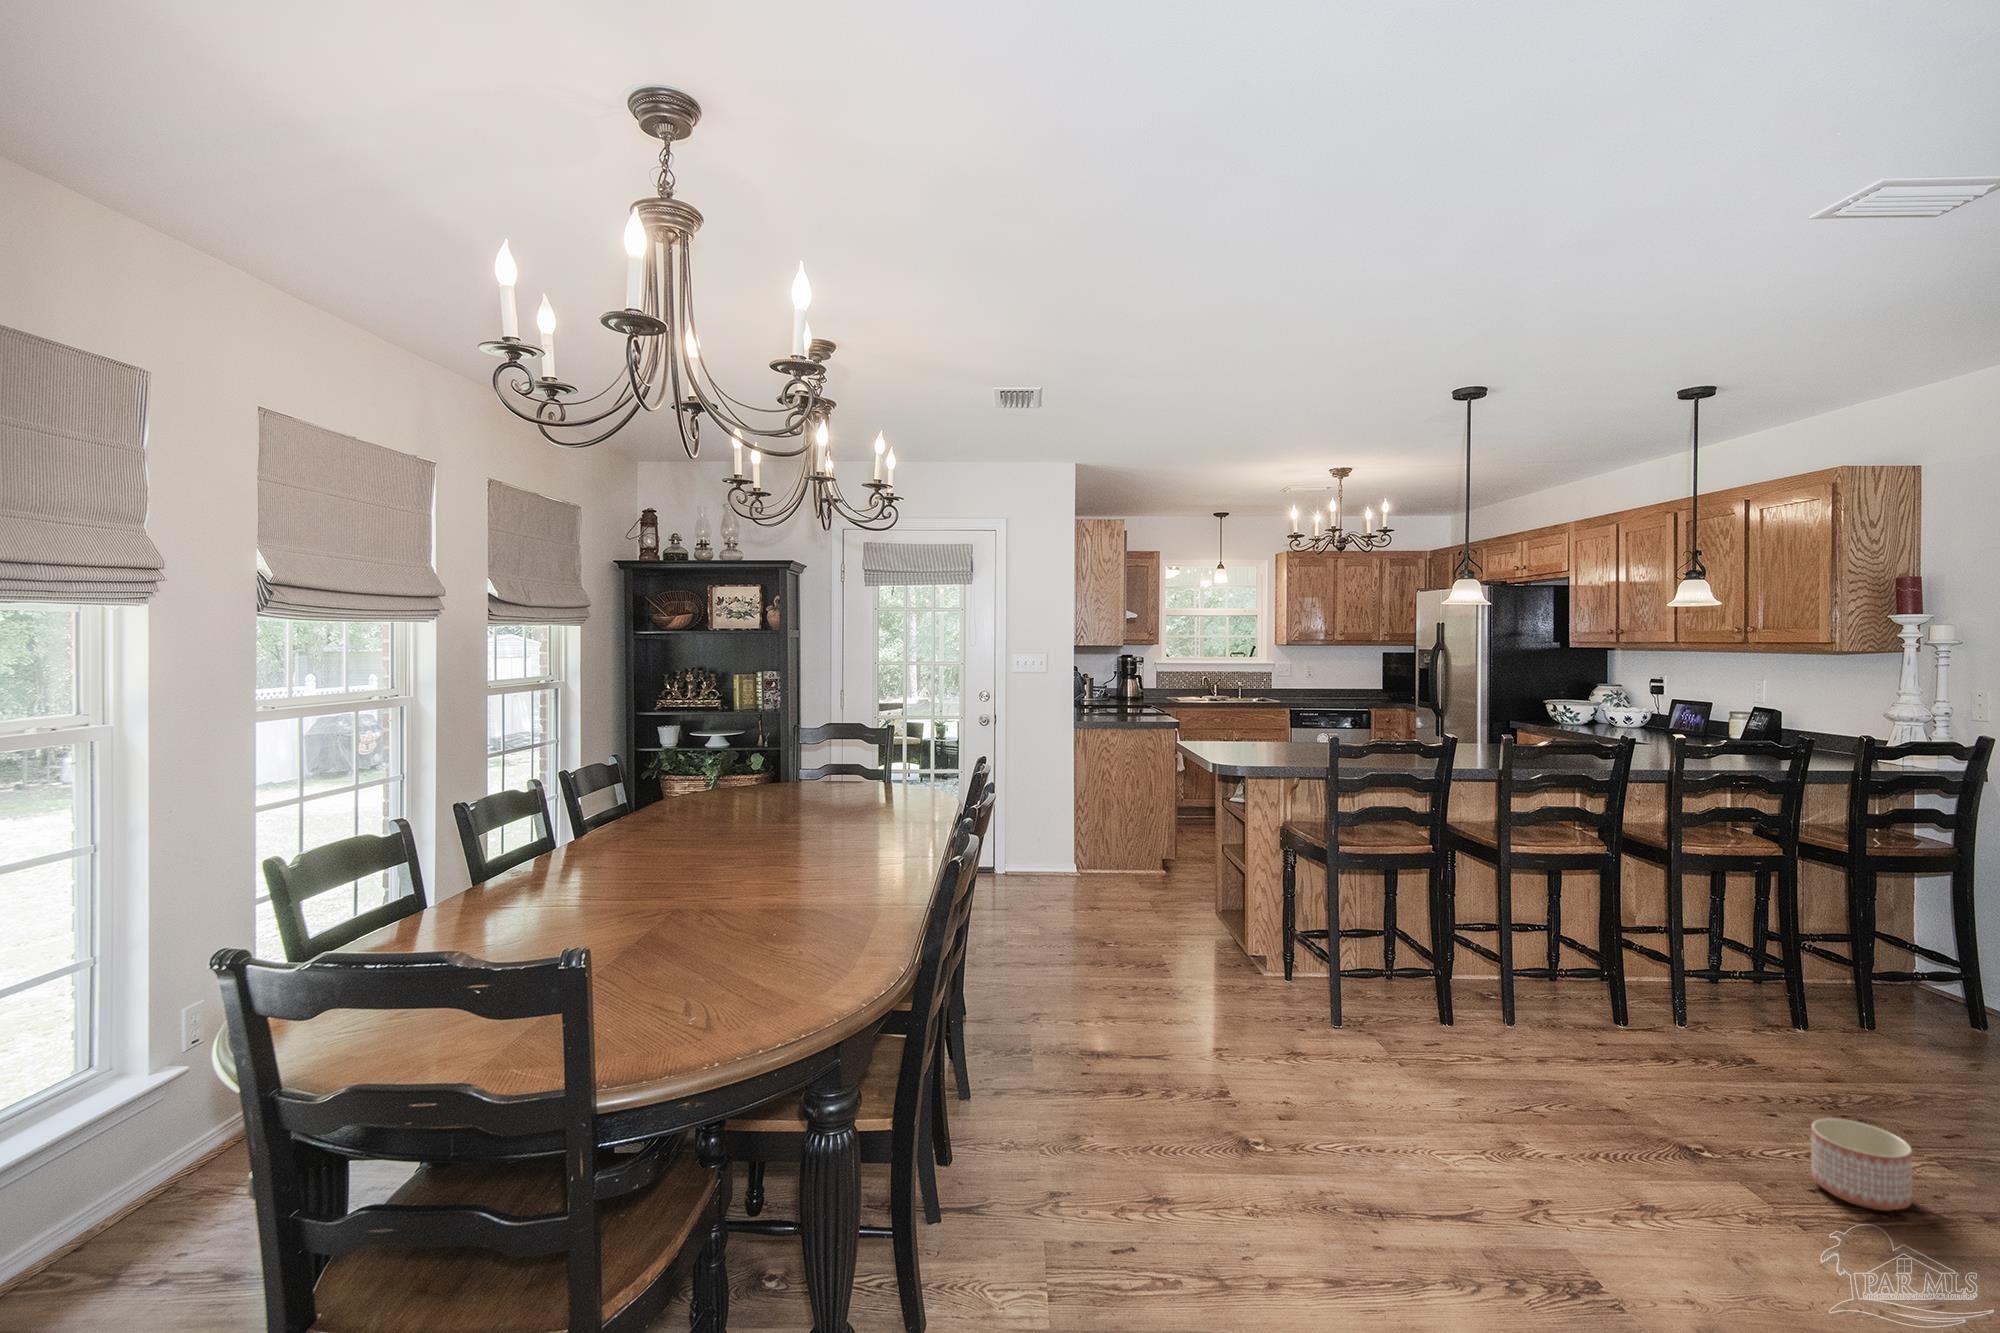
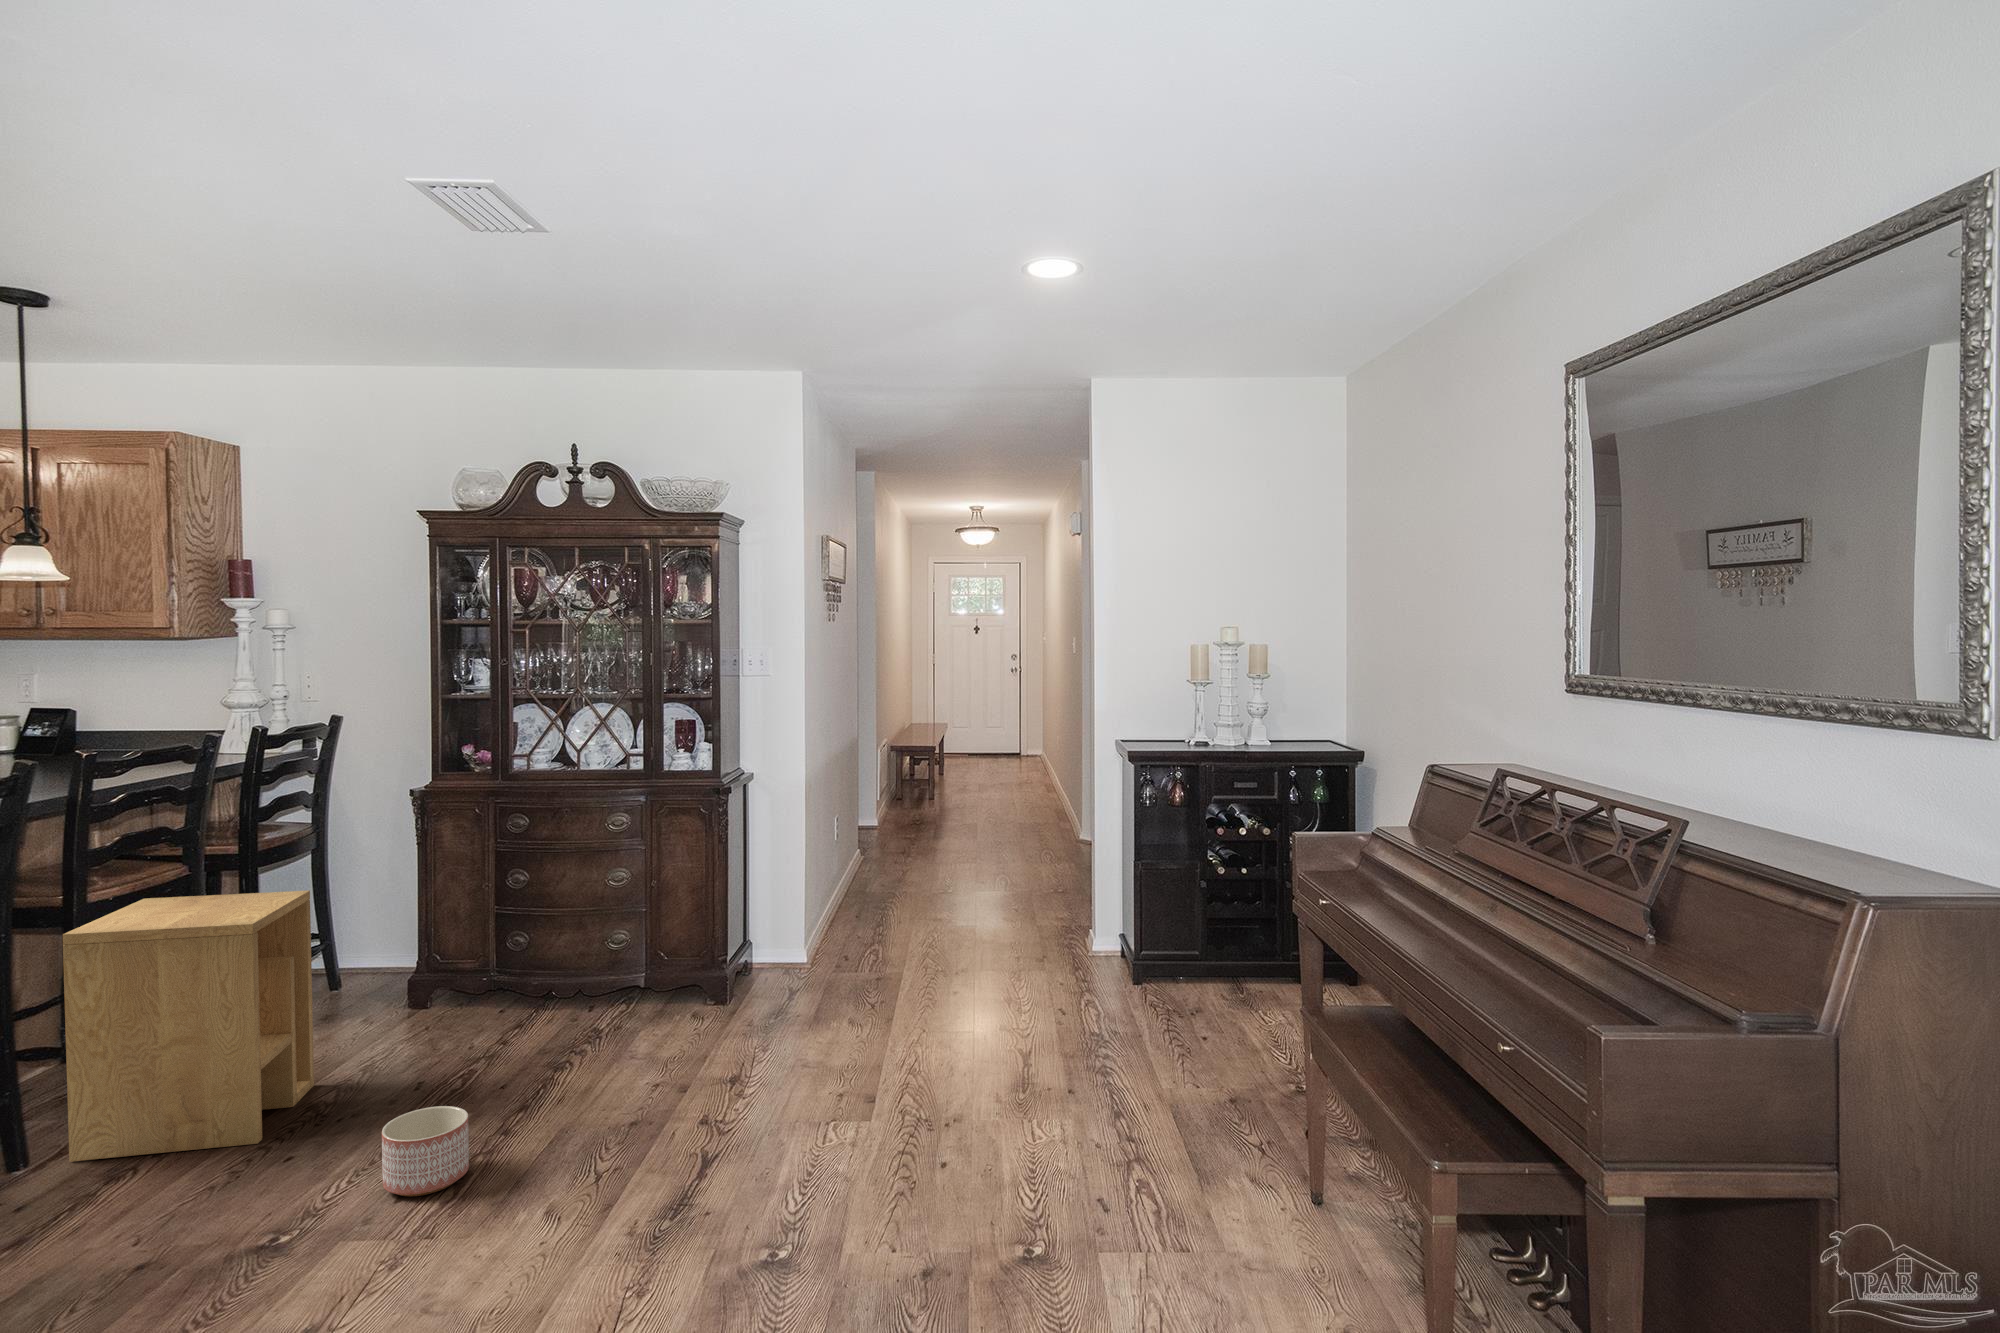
side table: none [1644,864,1860,1090] -> present [63,890,314,1162]

